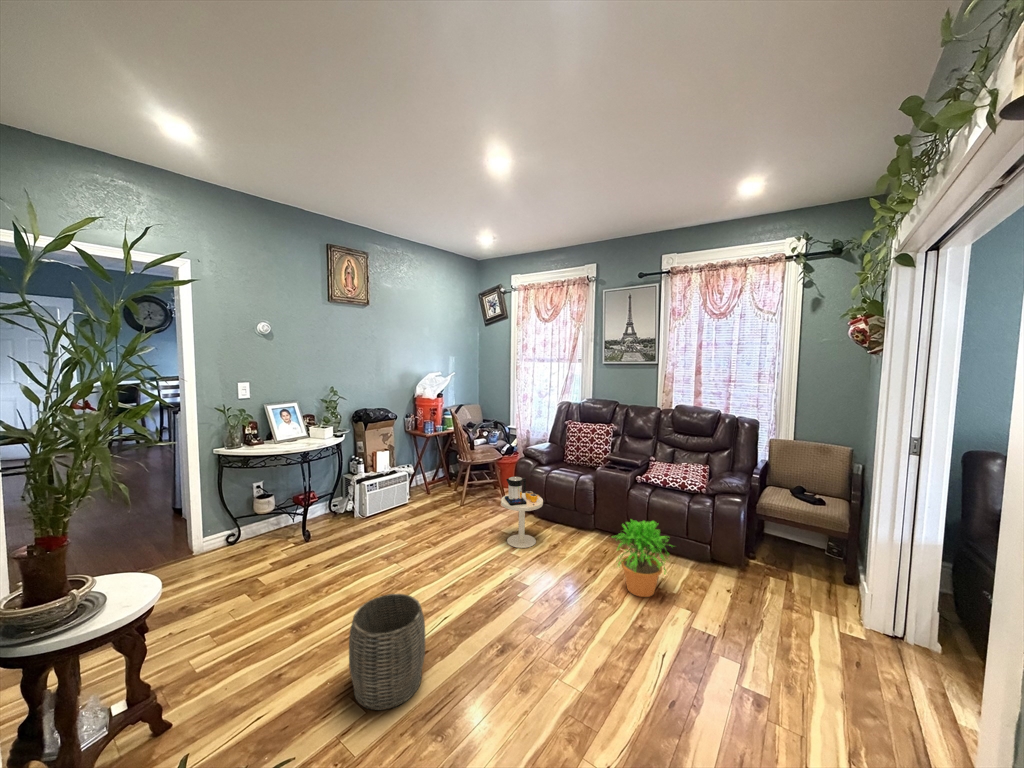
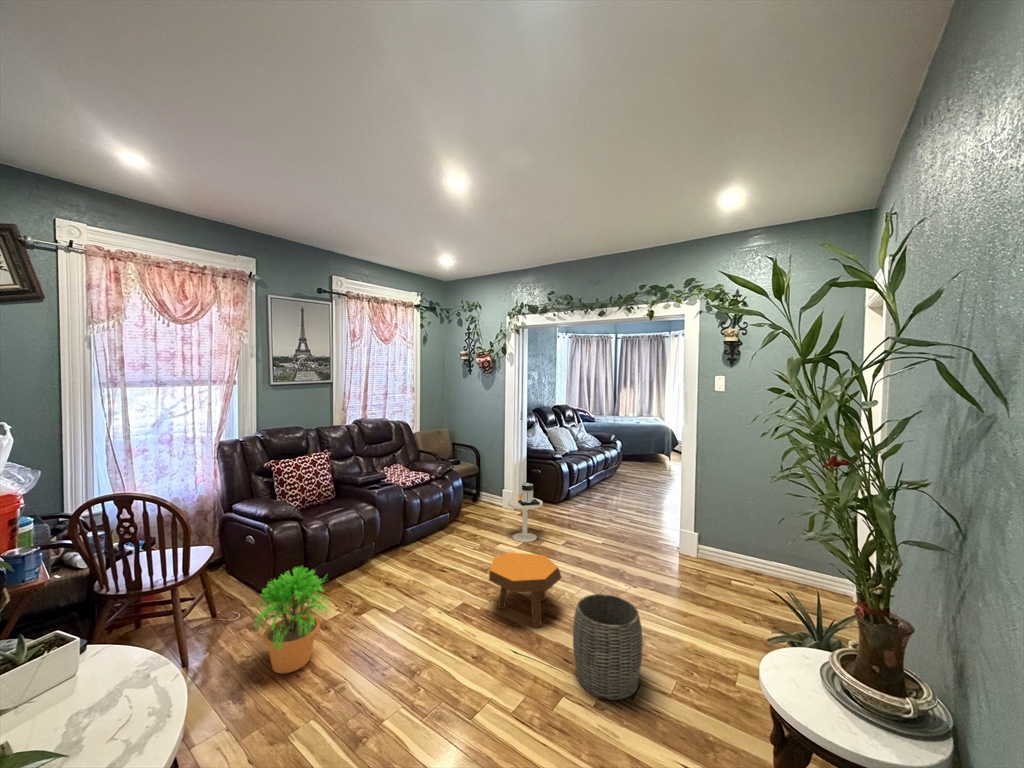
side table: present [501,477,543,548] -> present [508,483,543,542]
potted plant: present [616,520,668,597] -> present [255,567,329,673]
footstool: none [481,559,561,647] -> present [489,552,562,627]

